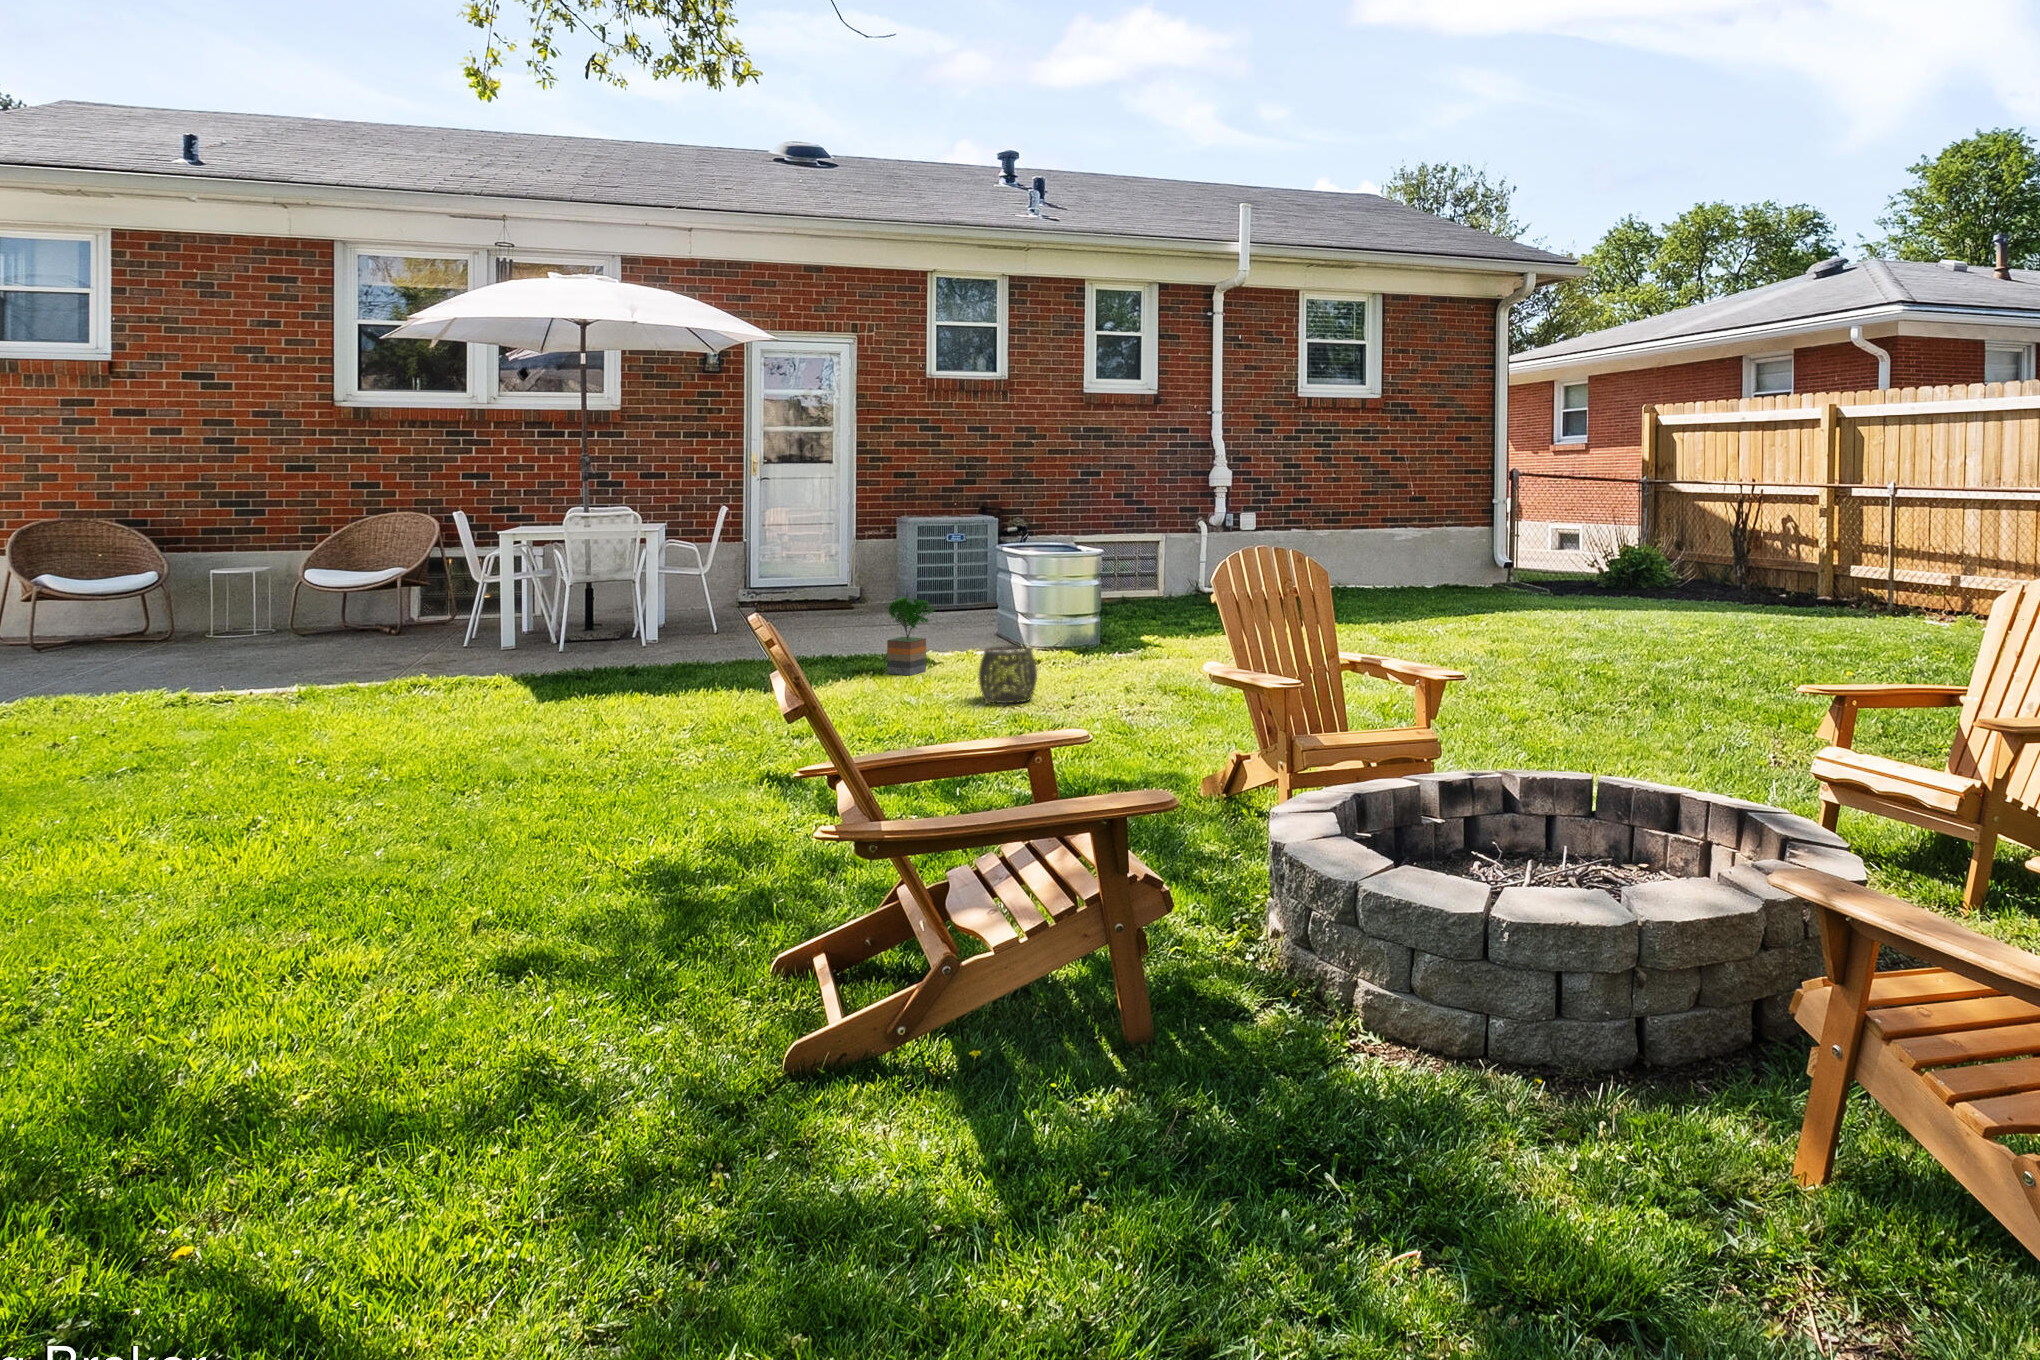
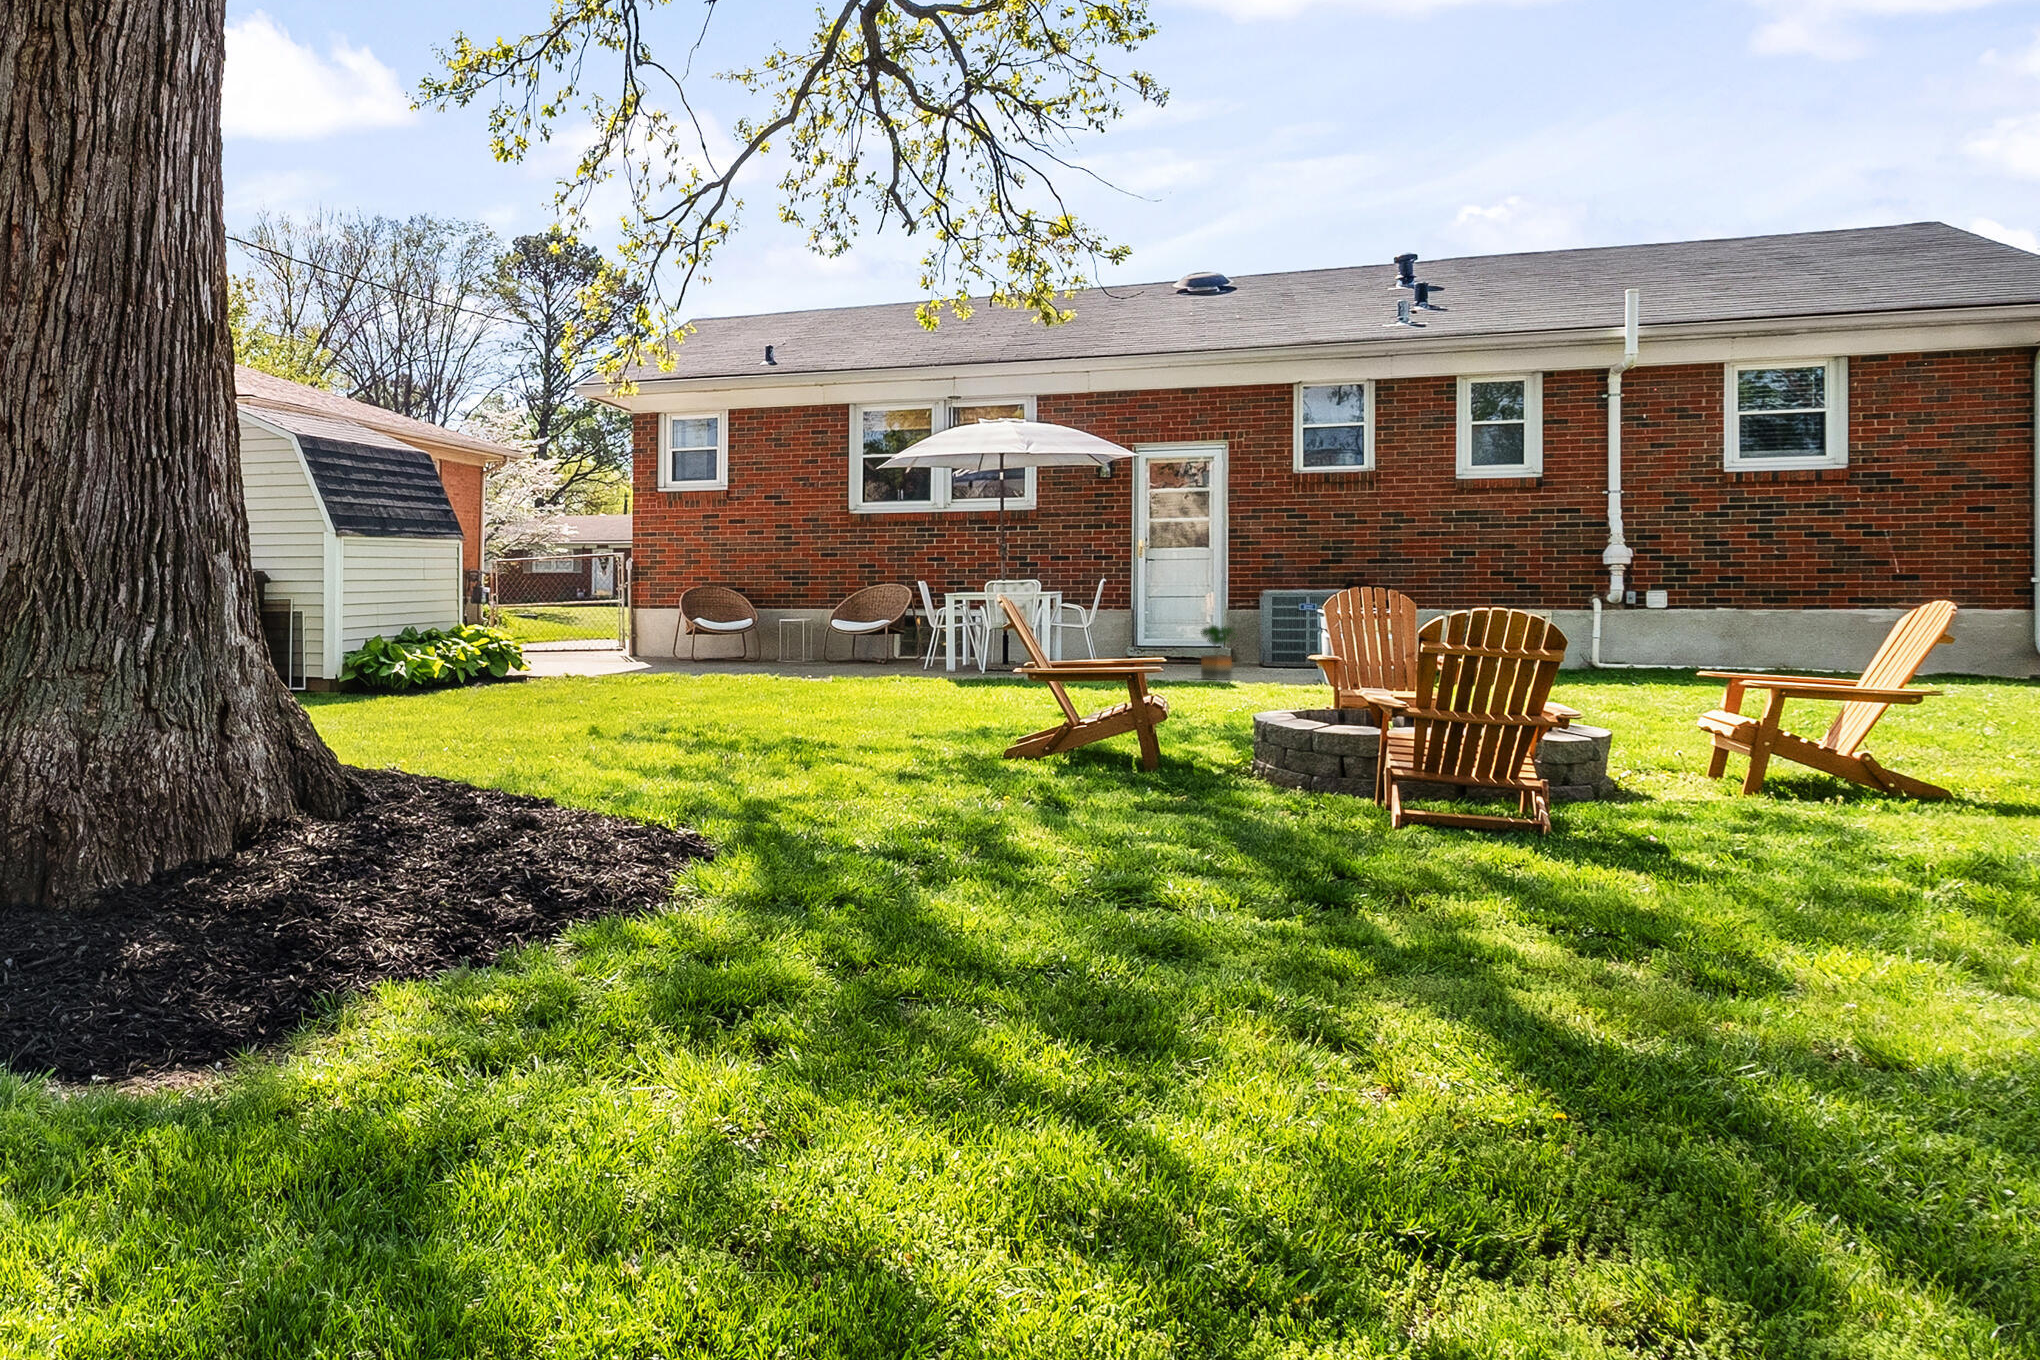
woven basket: present [978,645,1037,703] -> none [1248,648,1294,685]

